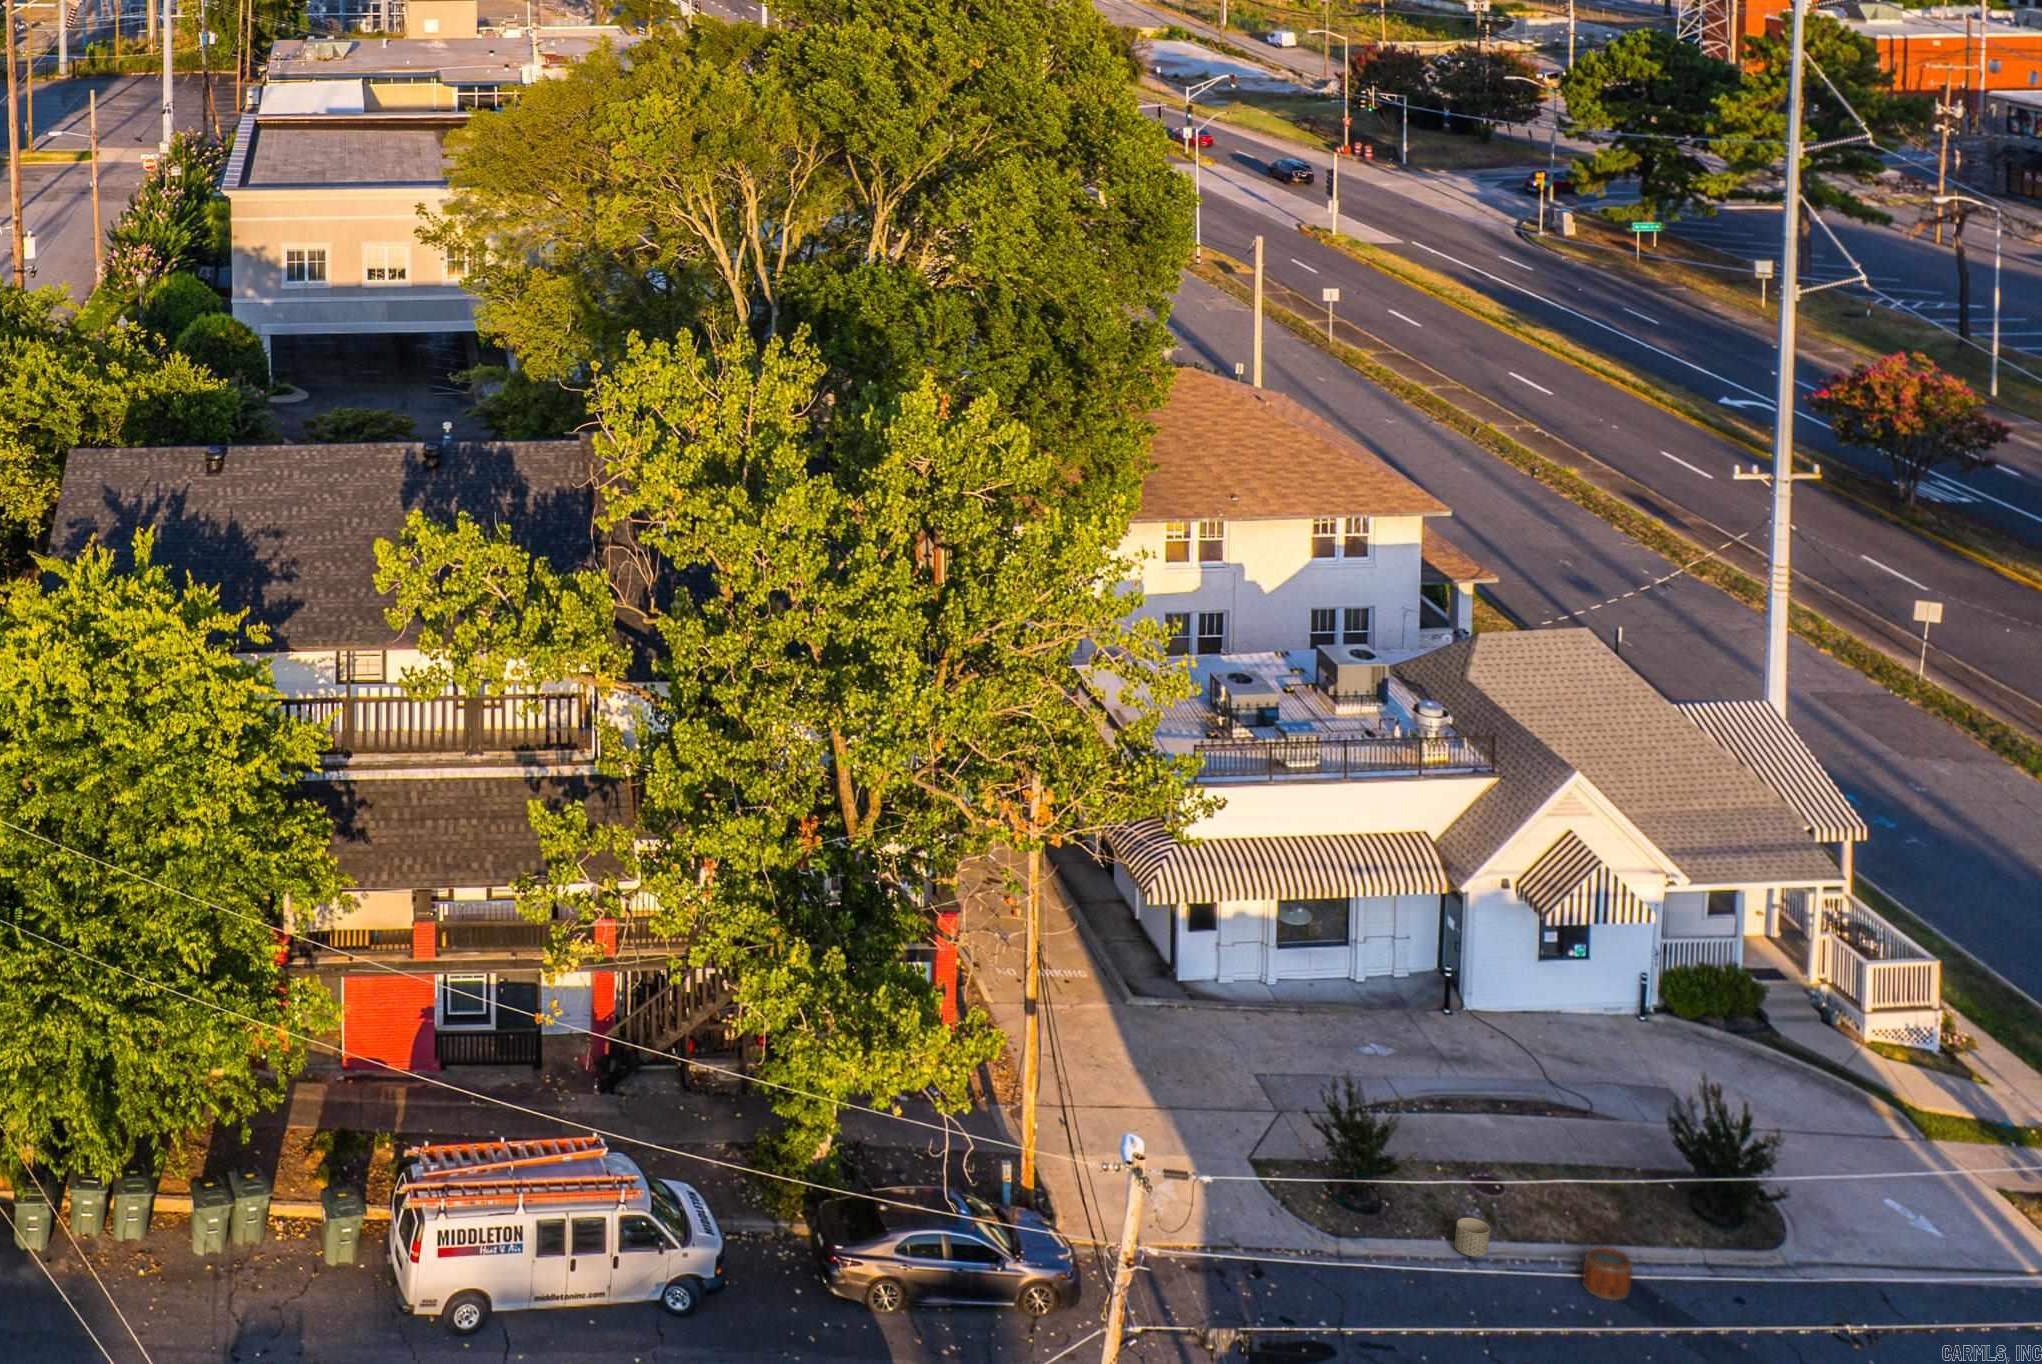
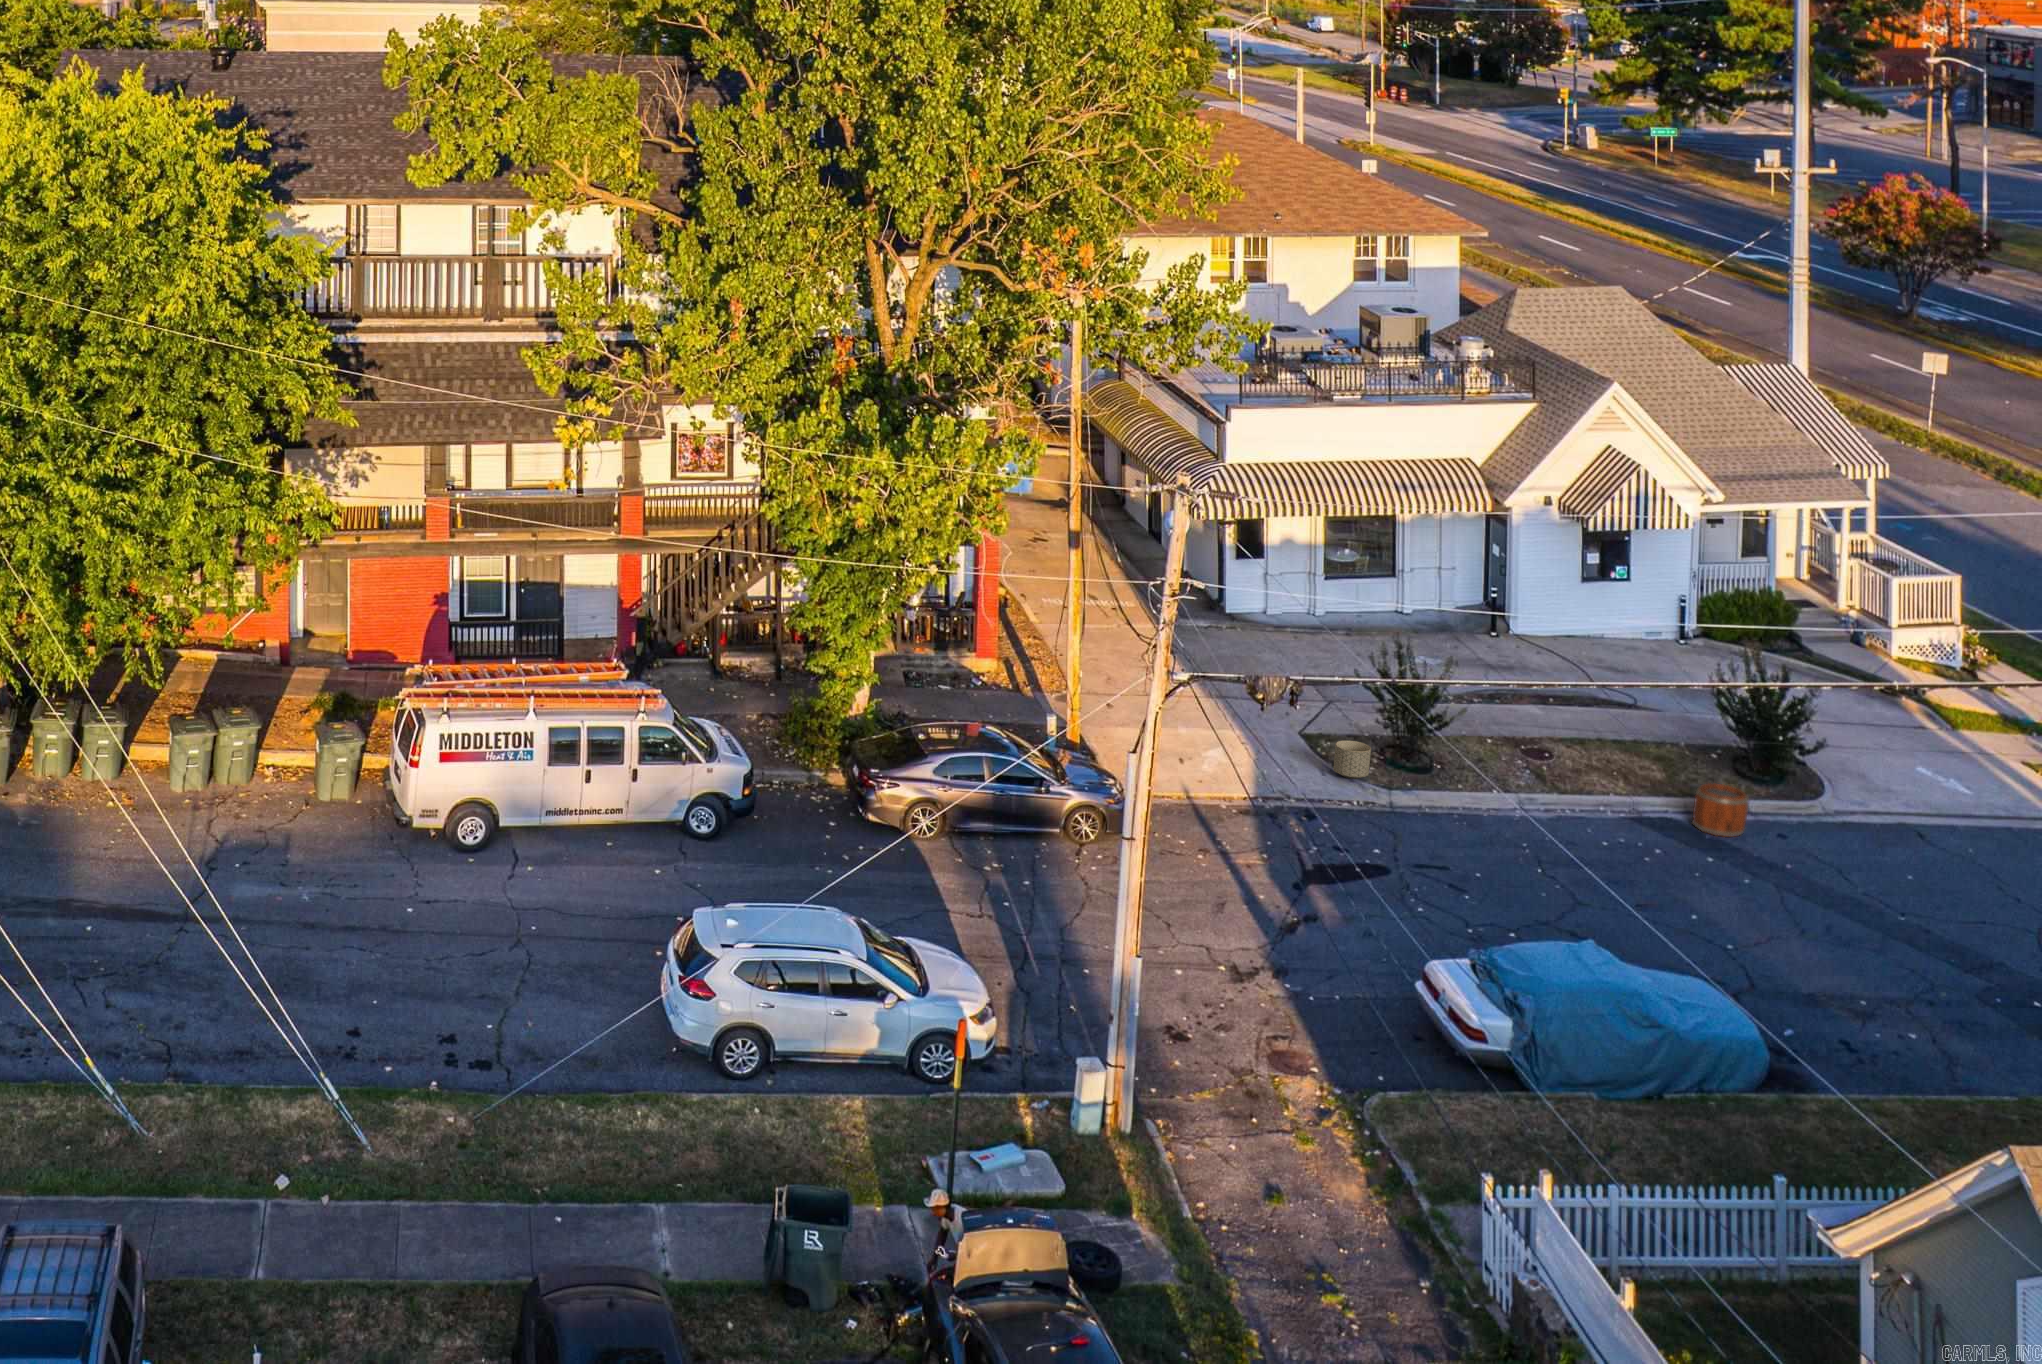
planter: present [1455,1218,1490,1257] -> present [1333,741,1371,779]

